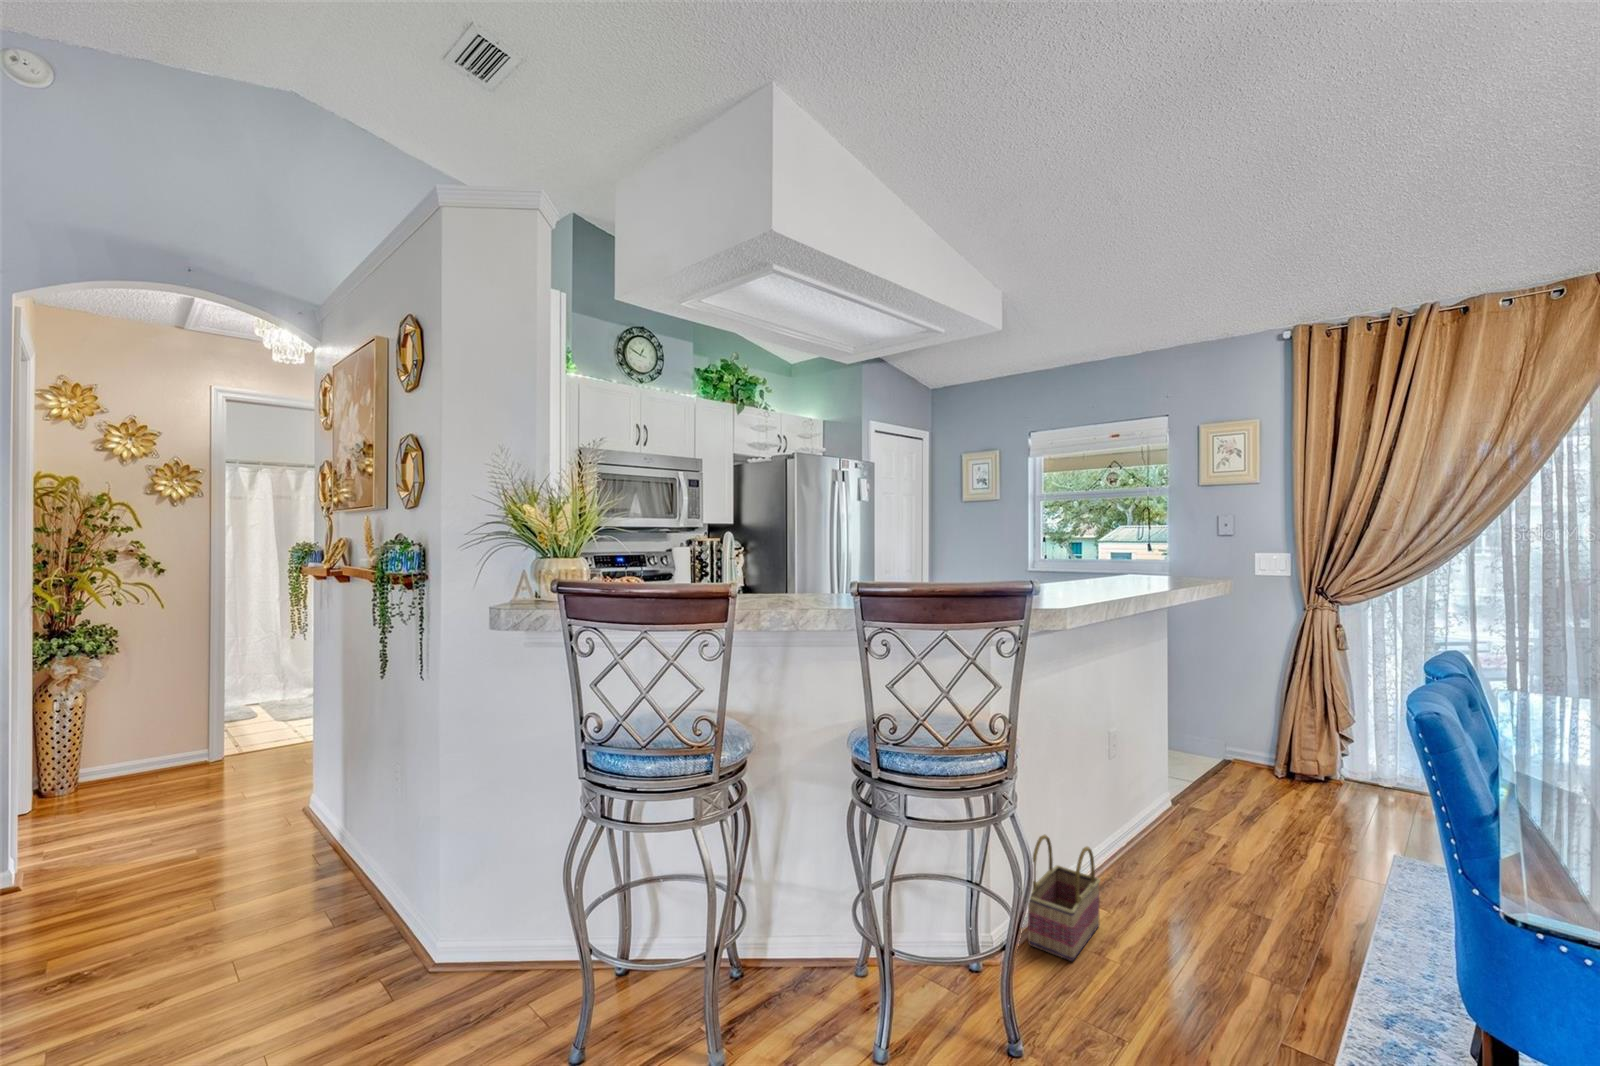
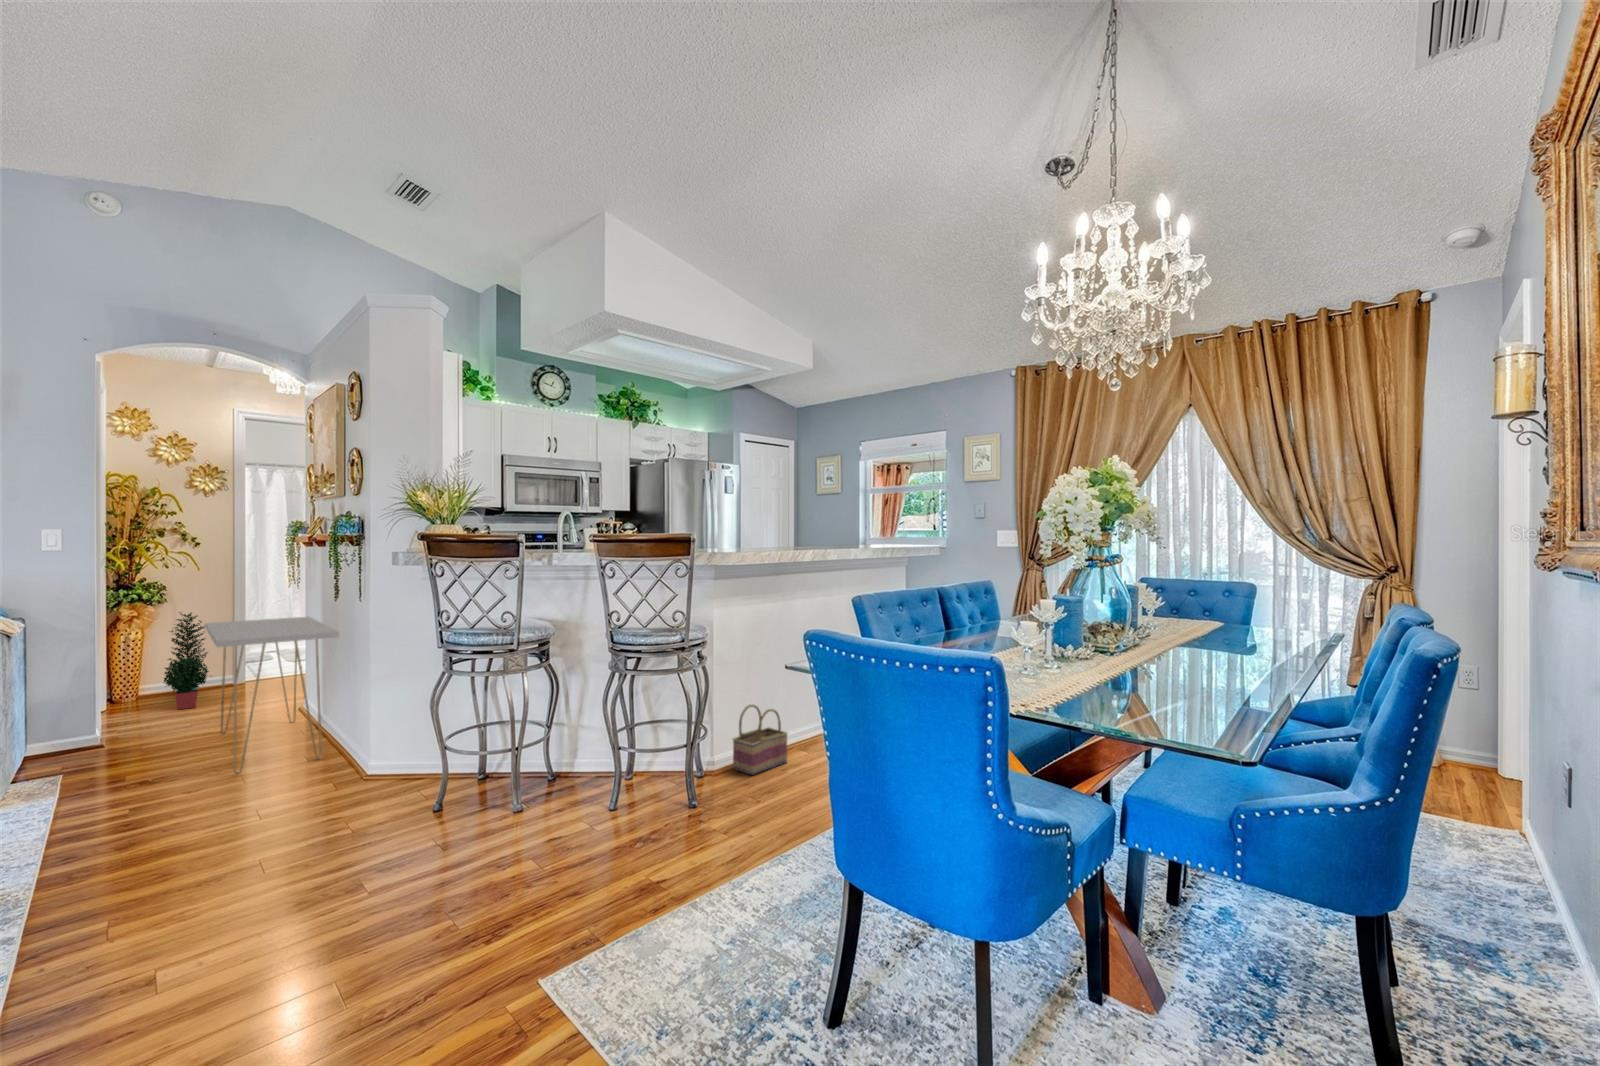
potted plant: none [115,663,185,809] -> present [164,612,211,709]
console table: none [174,680,386,968] -> present [205,617,339,774]

